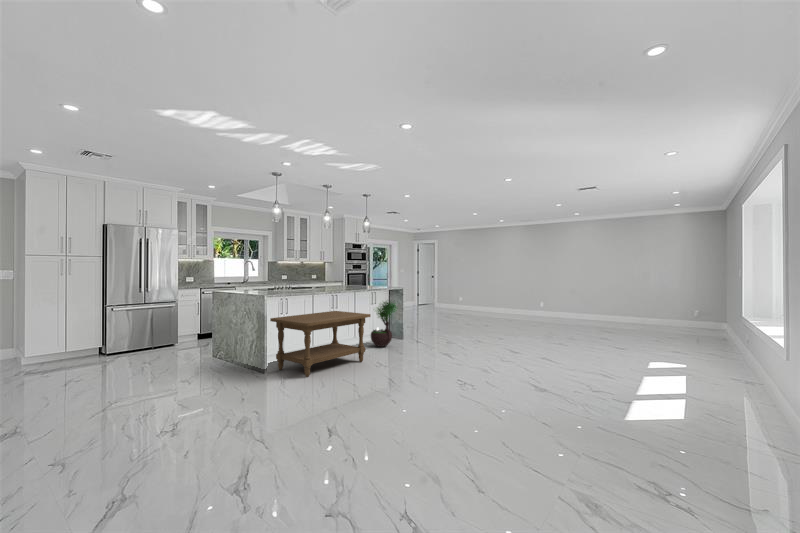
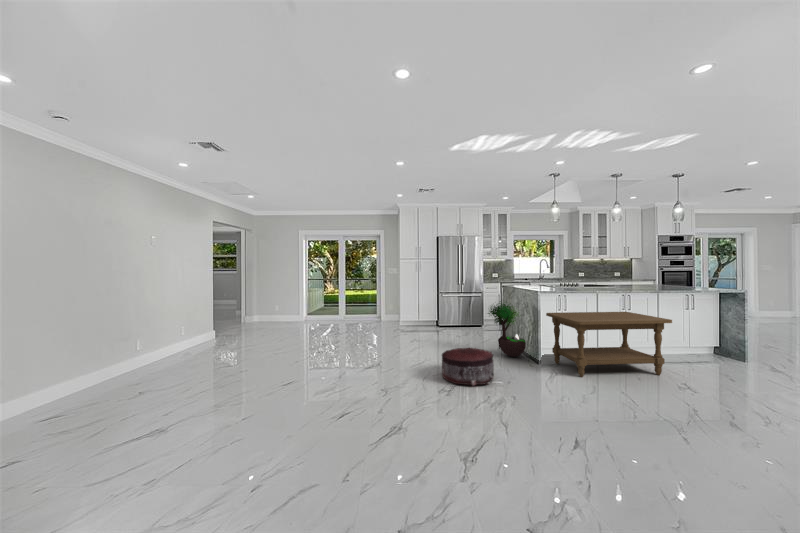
potted tree: present [371,301,396,347] -> present [488,301,526,357]
pouf: none [151,368,225,418] -> present [442,348,494,385]

